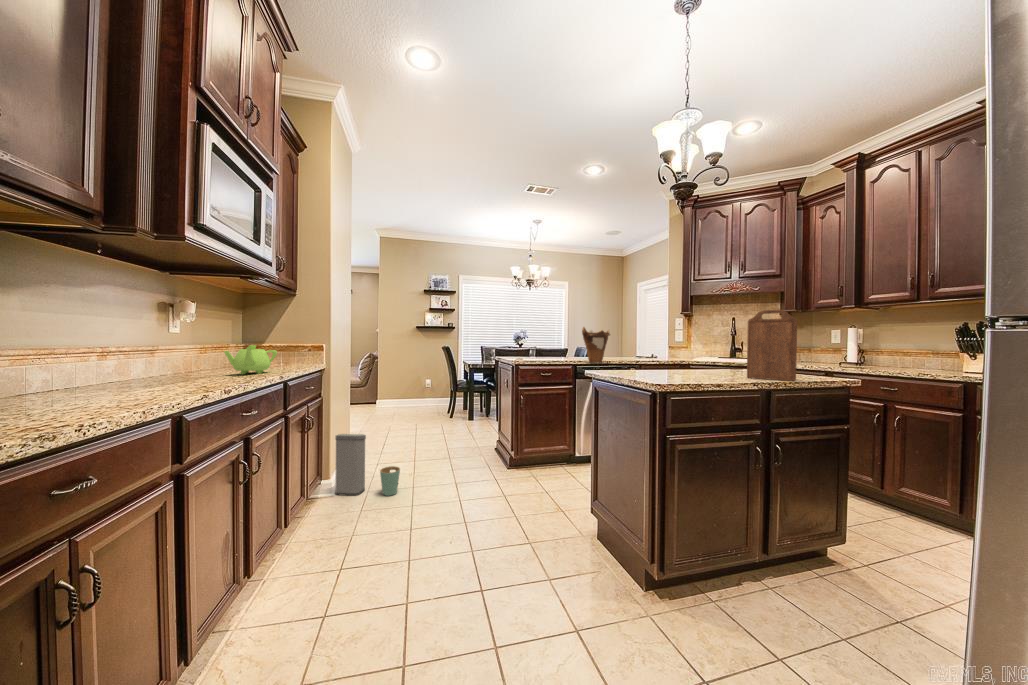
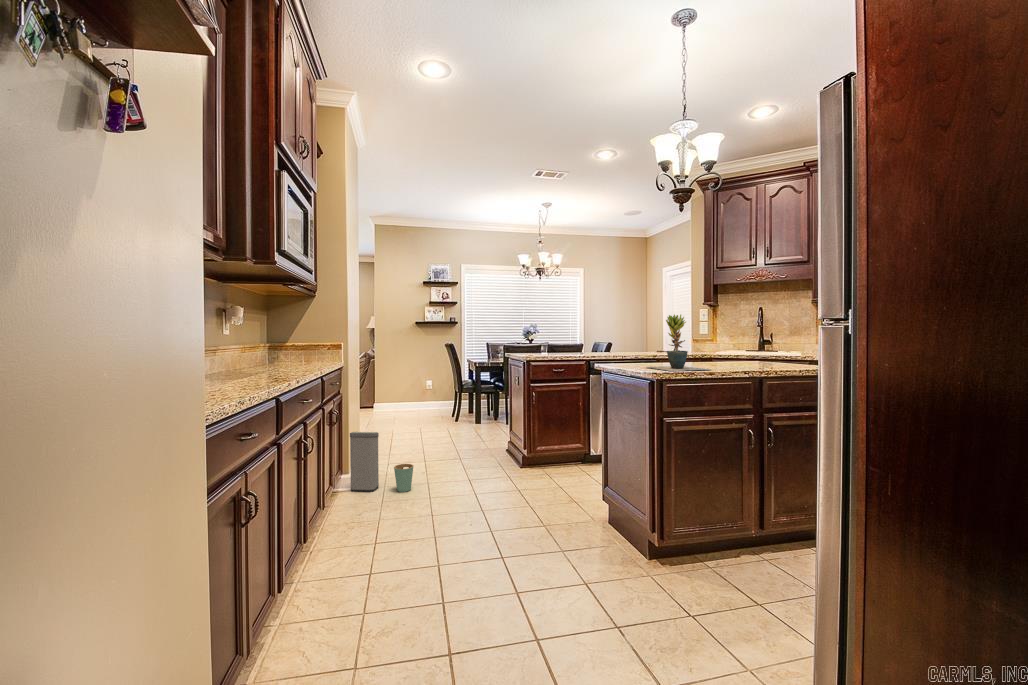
cutting board: present [747,310,797,381] -> none [747,302,790,369]
potted plant: none [639,320,717,382] -> present [648,315,710,371]
vase: present [582,327,610,363] -> none [595,320,624,358]
teapot: present [224,345,277,374] -> none [260,344,306,371]

